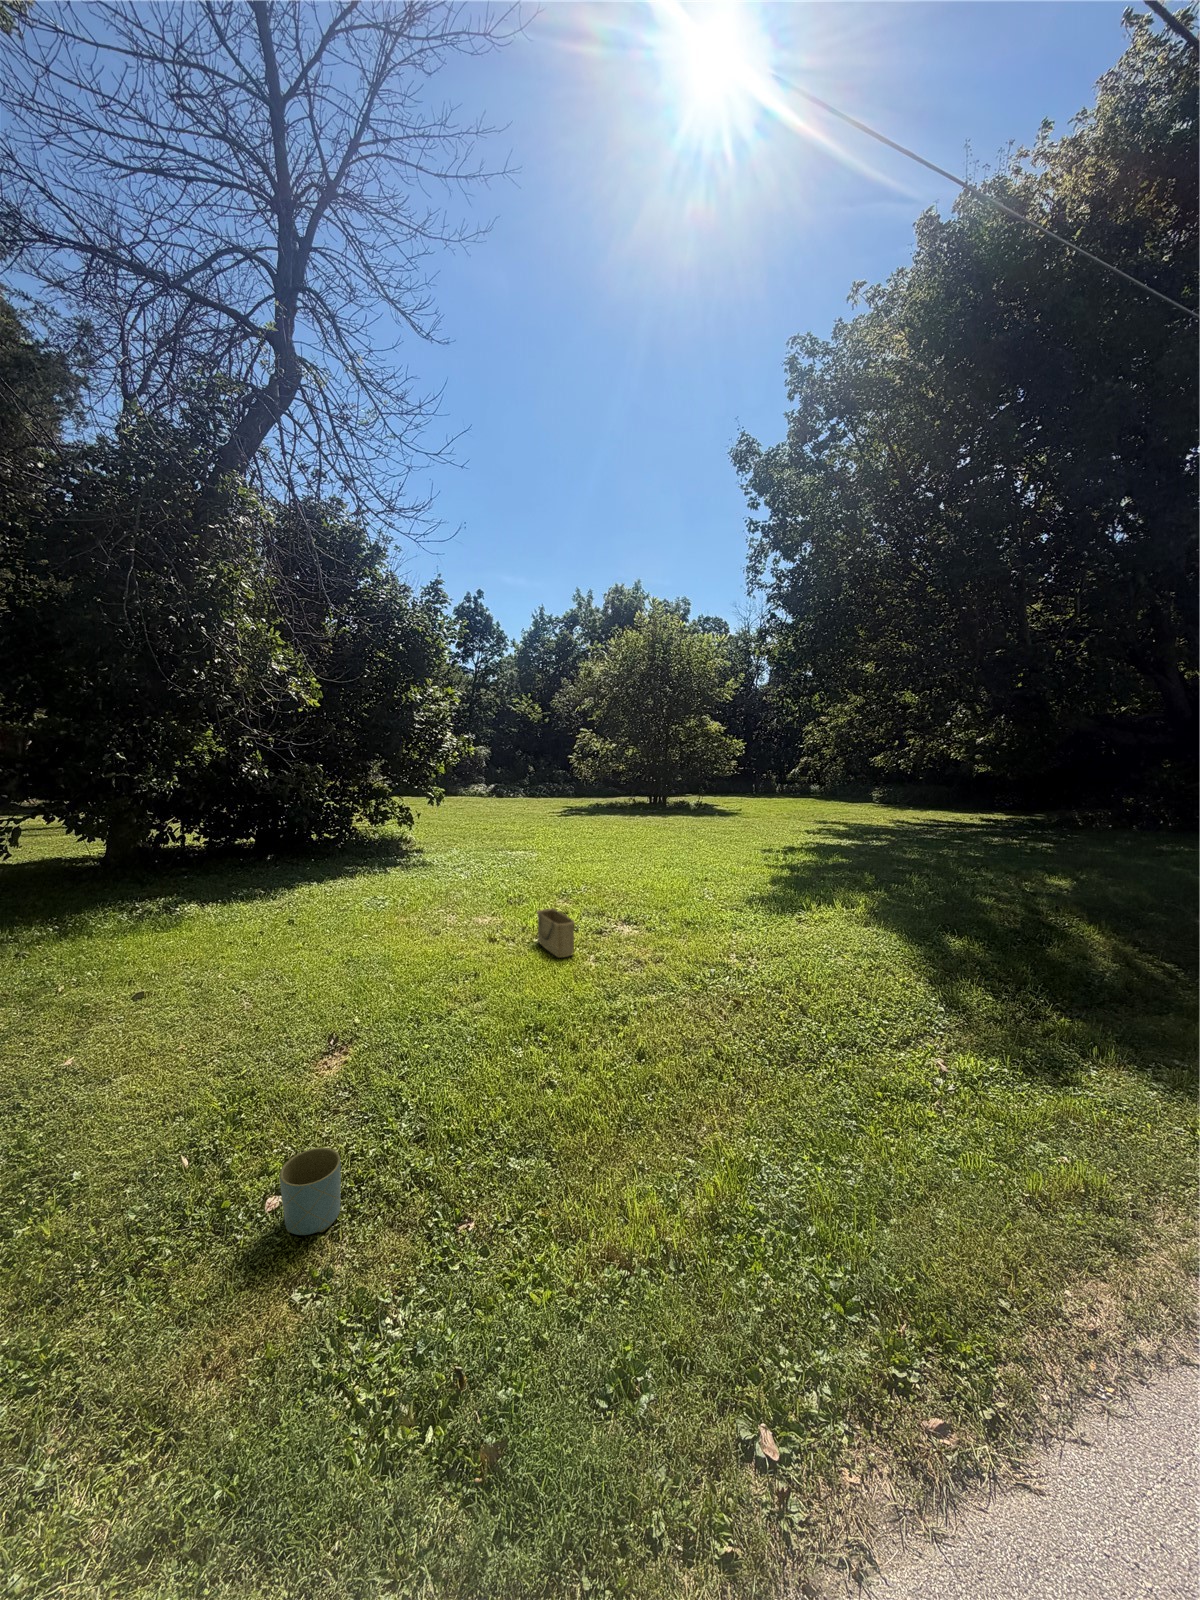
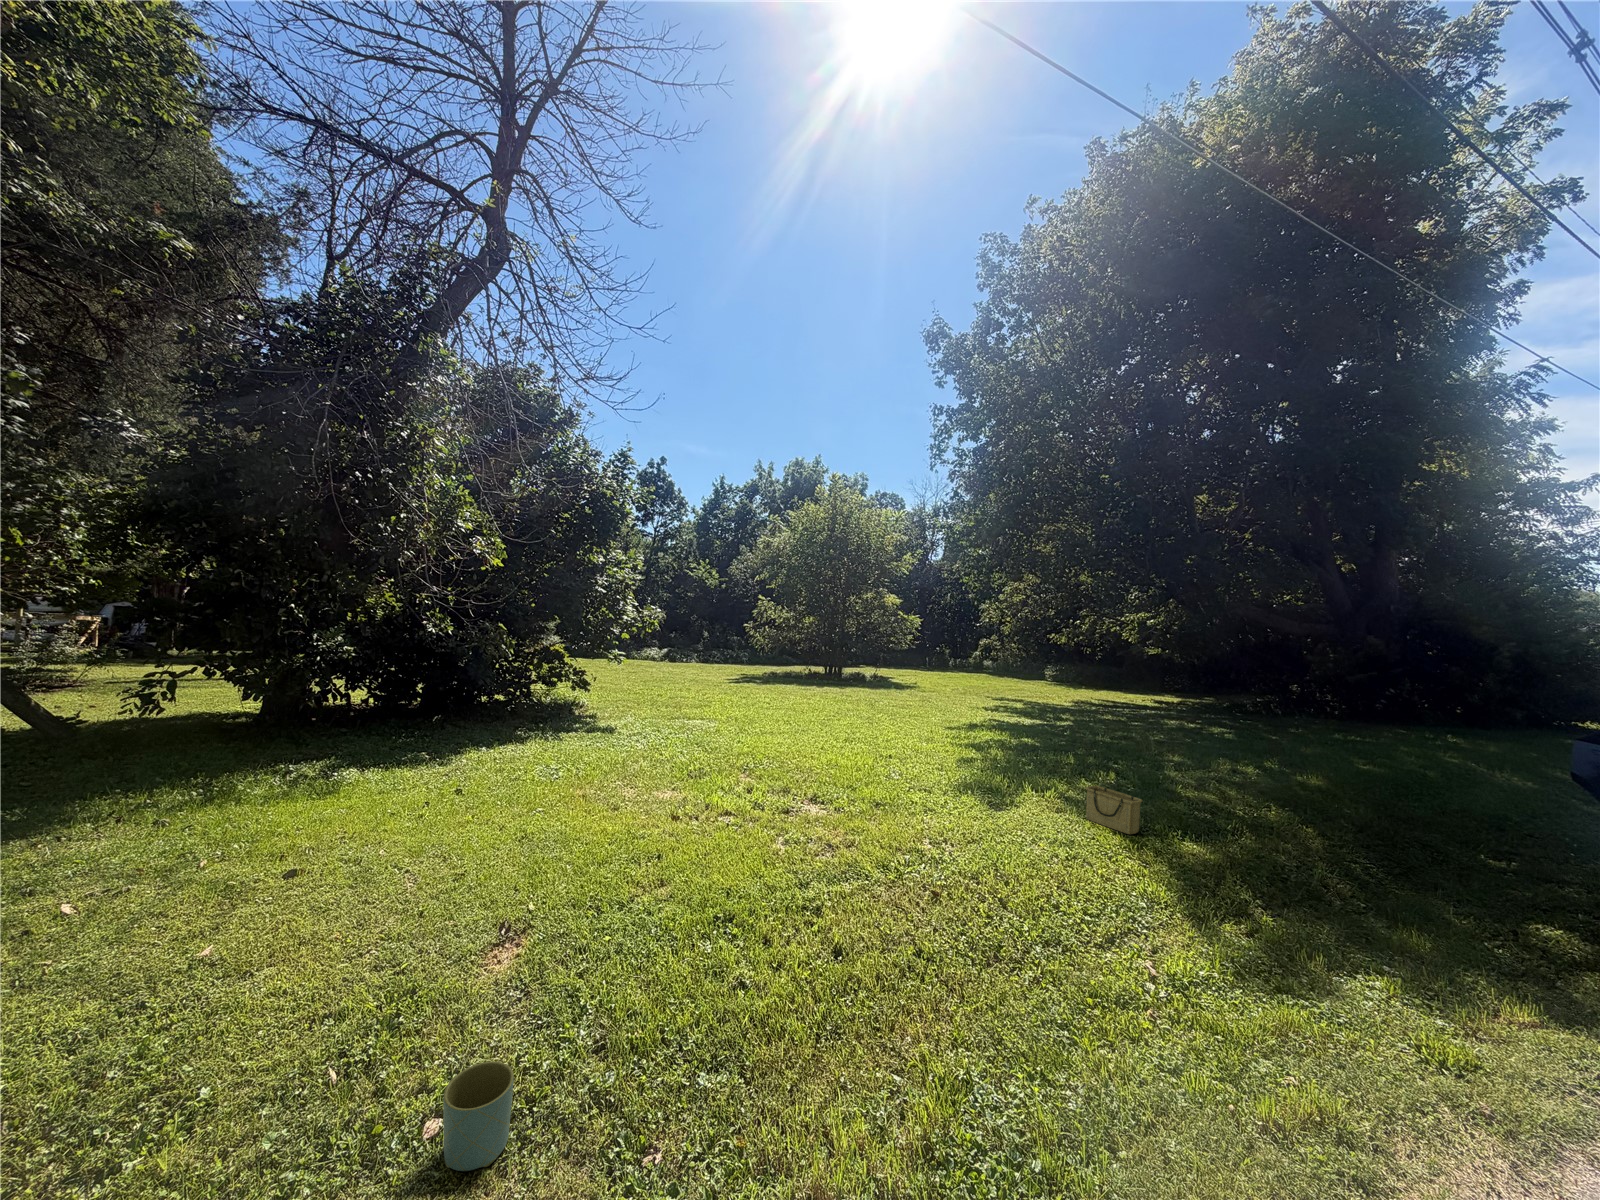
basket: present [537,909,575,958] -> present [1086,786,1142,834]

